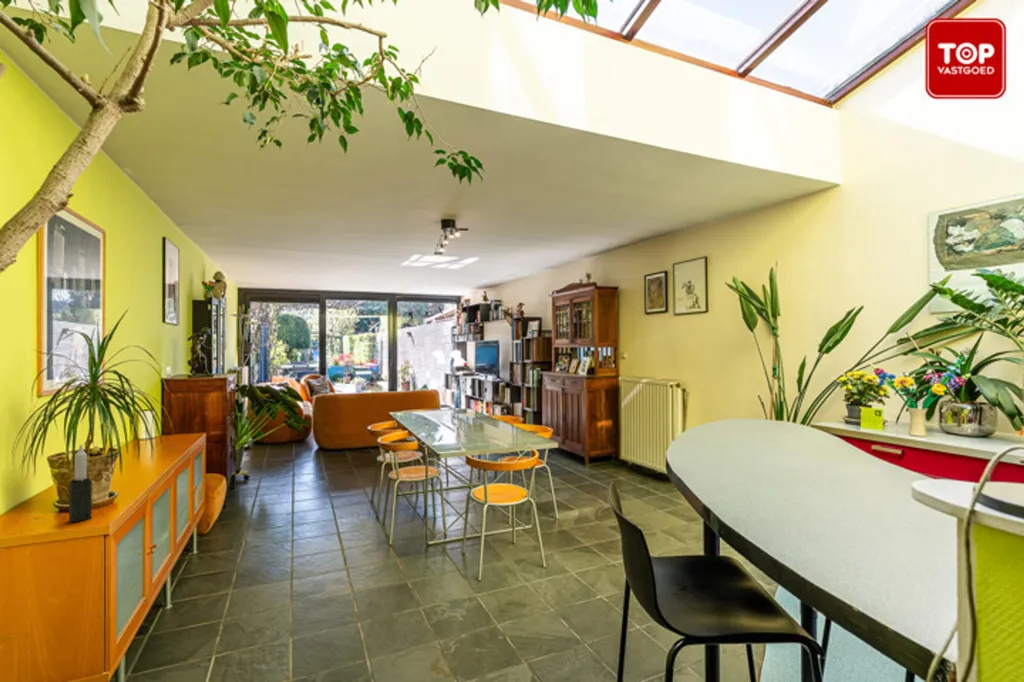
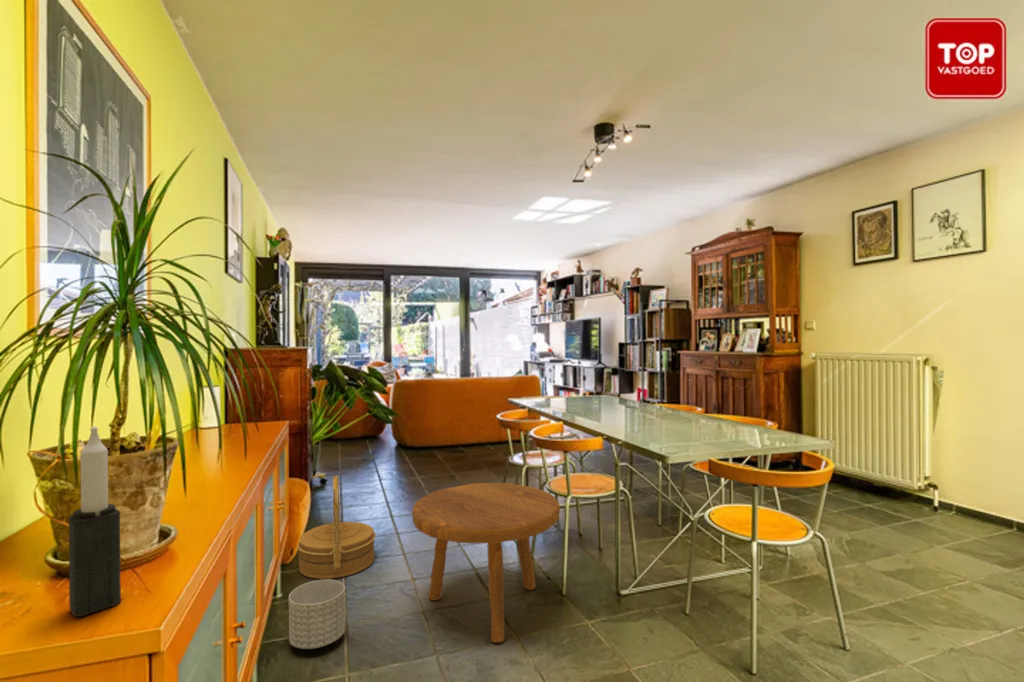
woven basket: none [213,470,273,540] -> present [298,476,376,579]
footstool: none [285,472,386,570] -> present [412,483,560,643]
planter: none [198,536,237,578] -> present [289,579,345,649]

